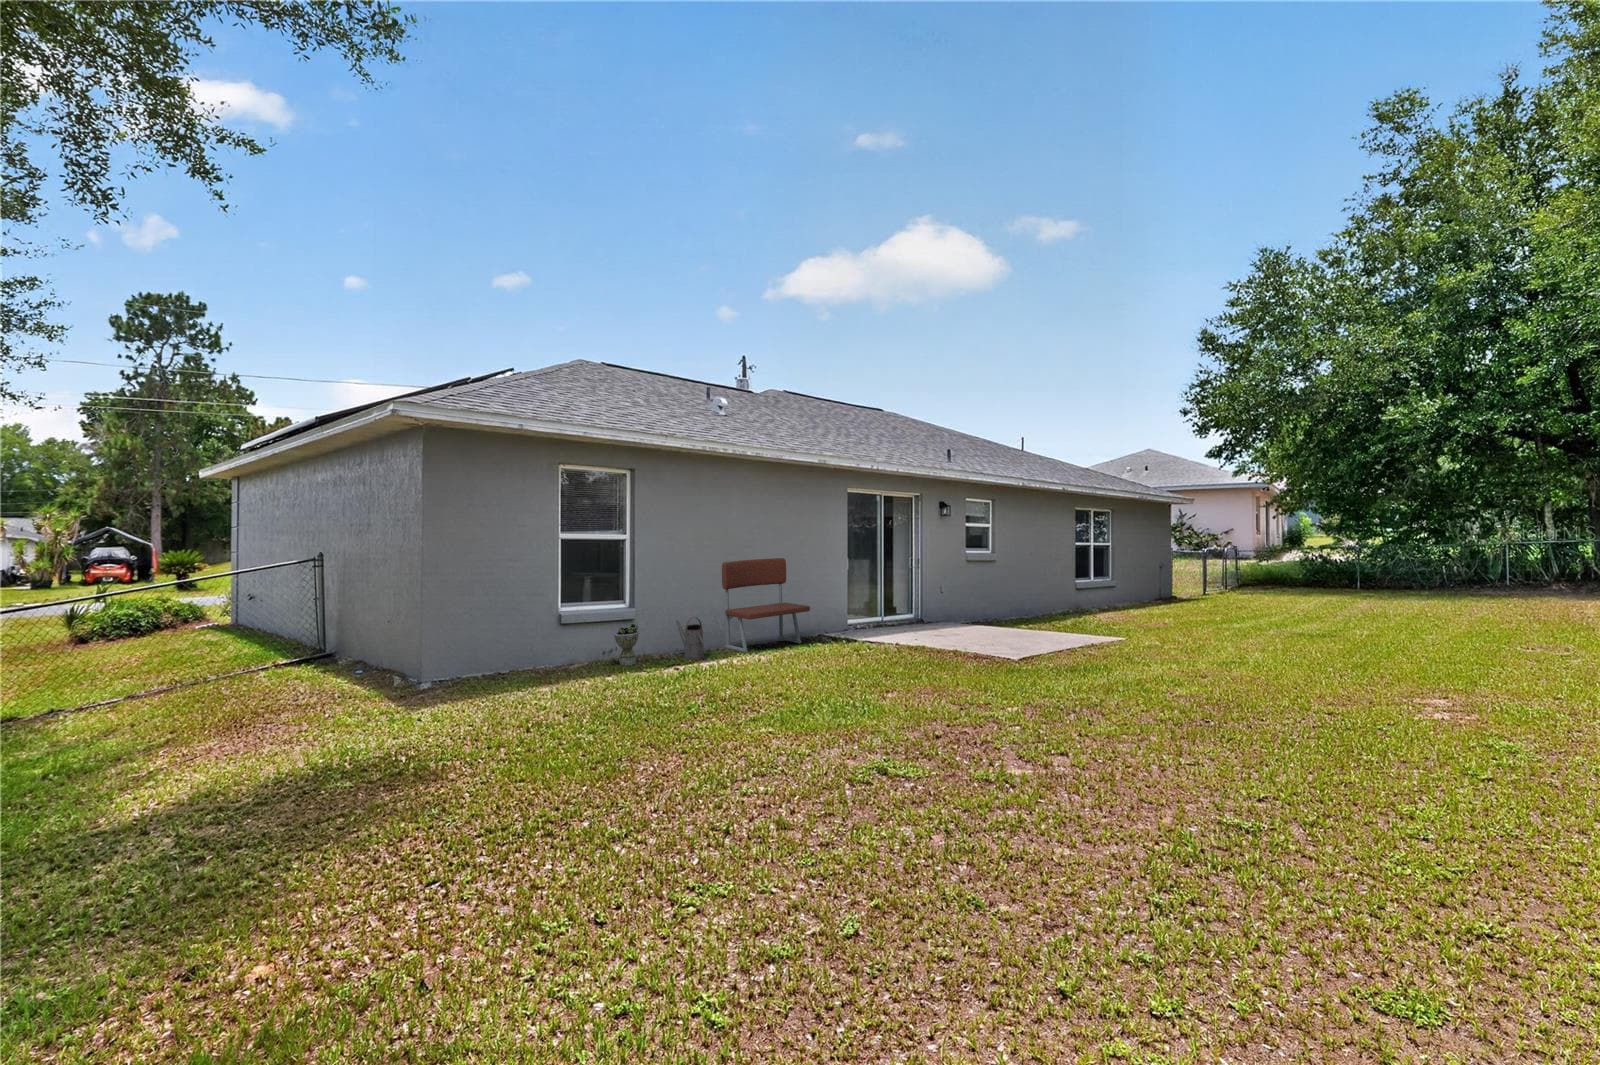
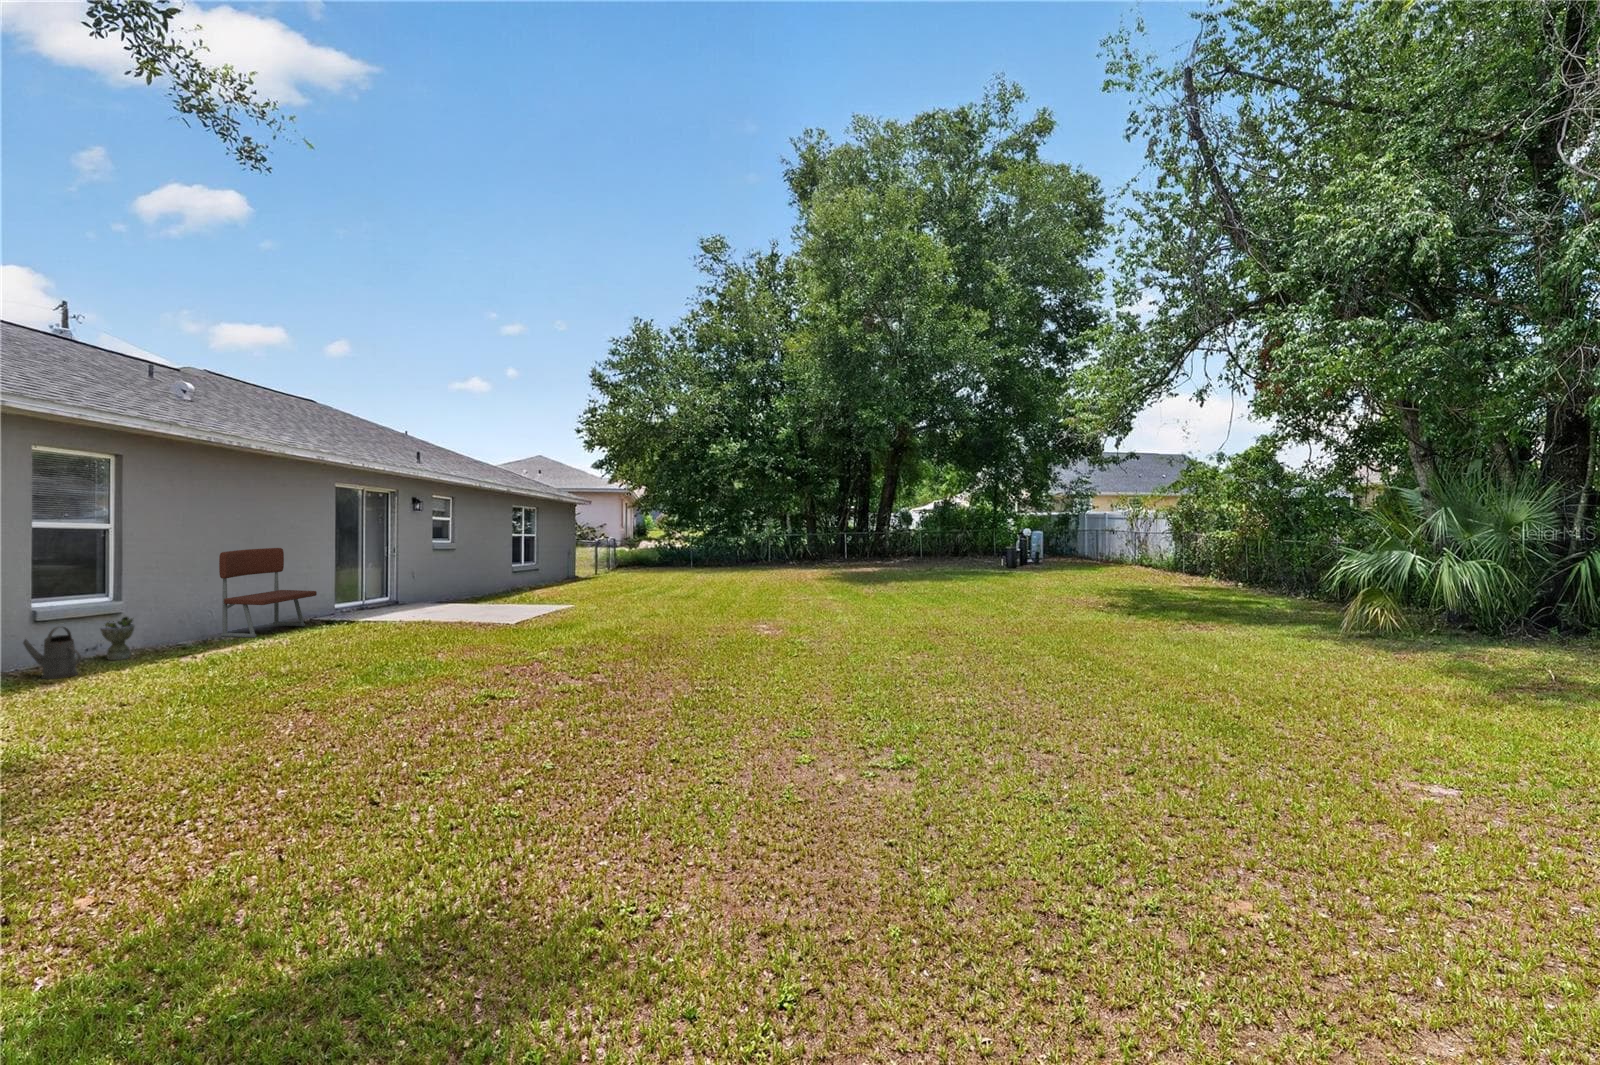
watering can: present [676,617,705,660] -> present [23,627,81,679]

